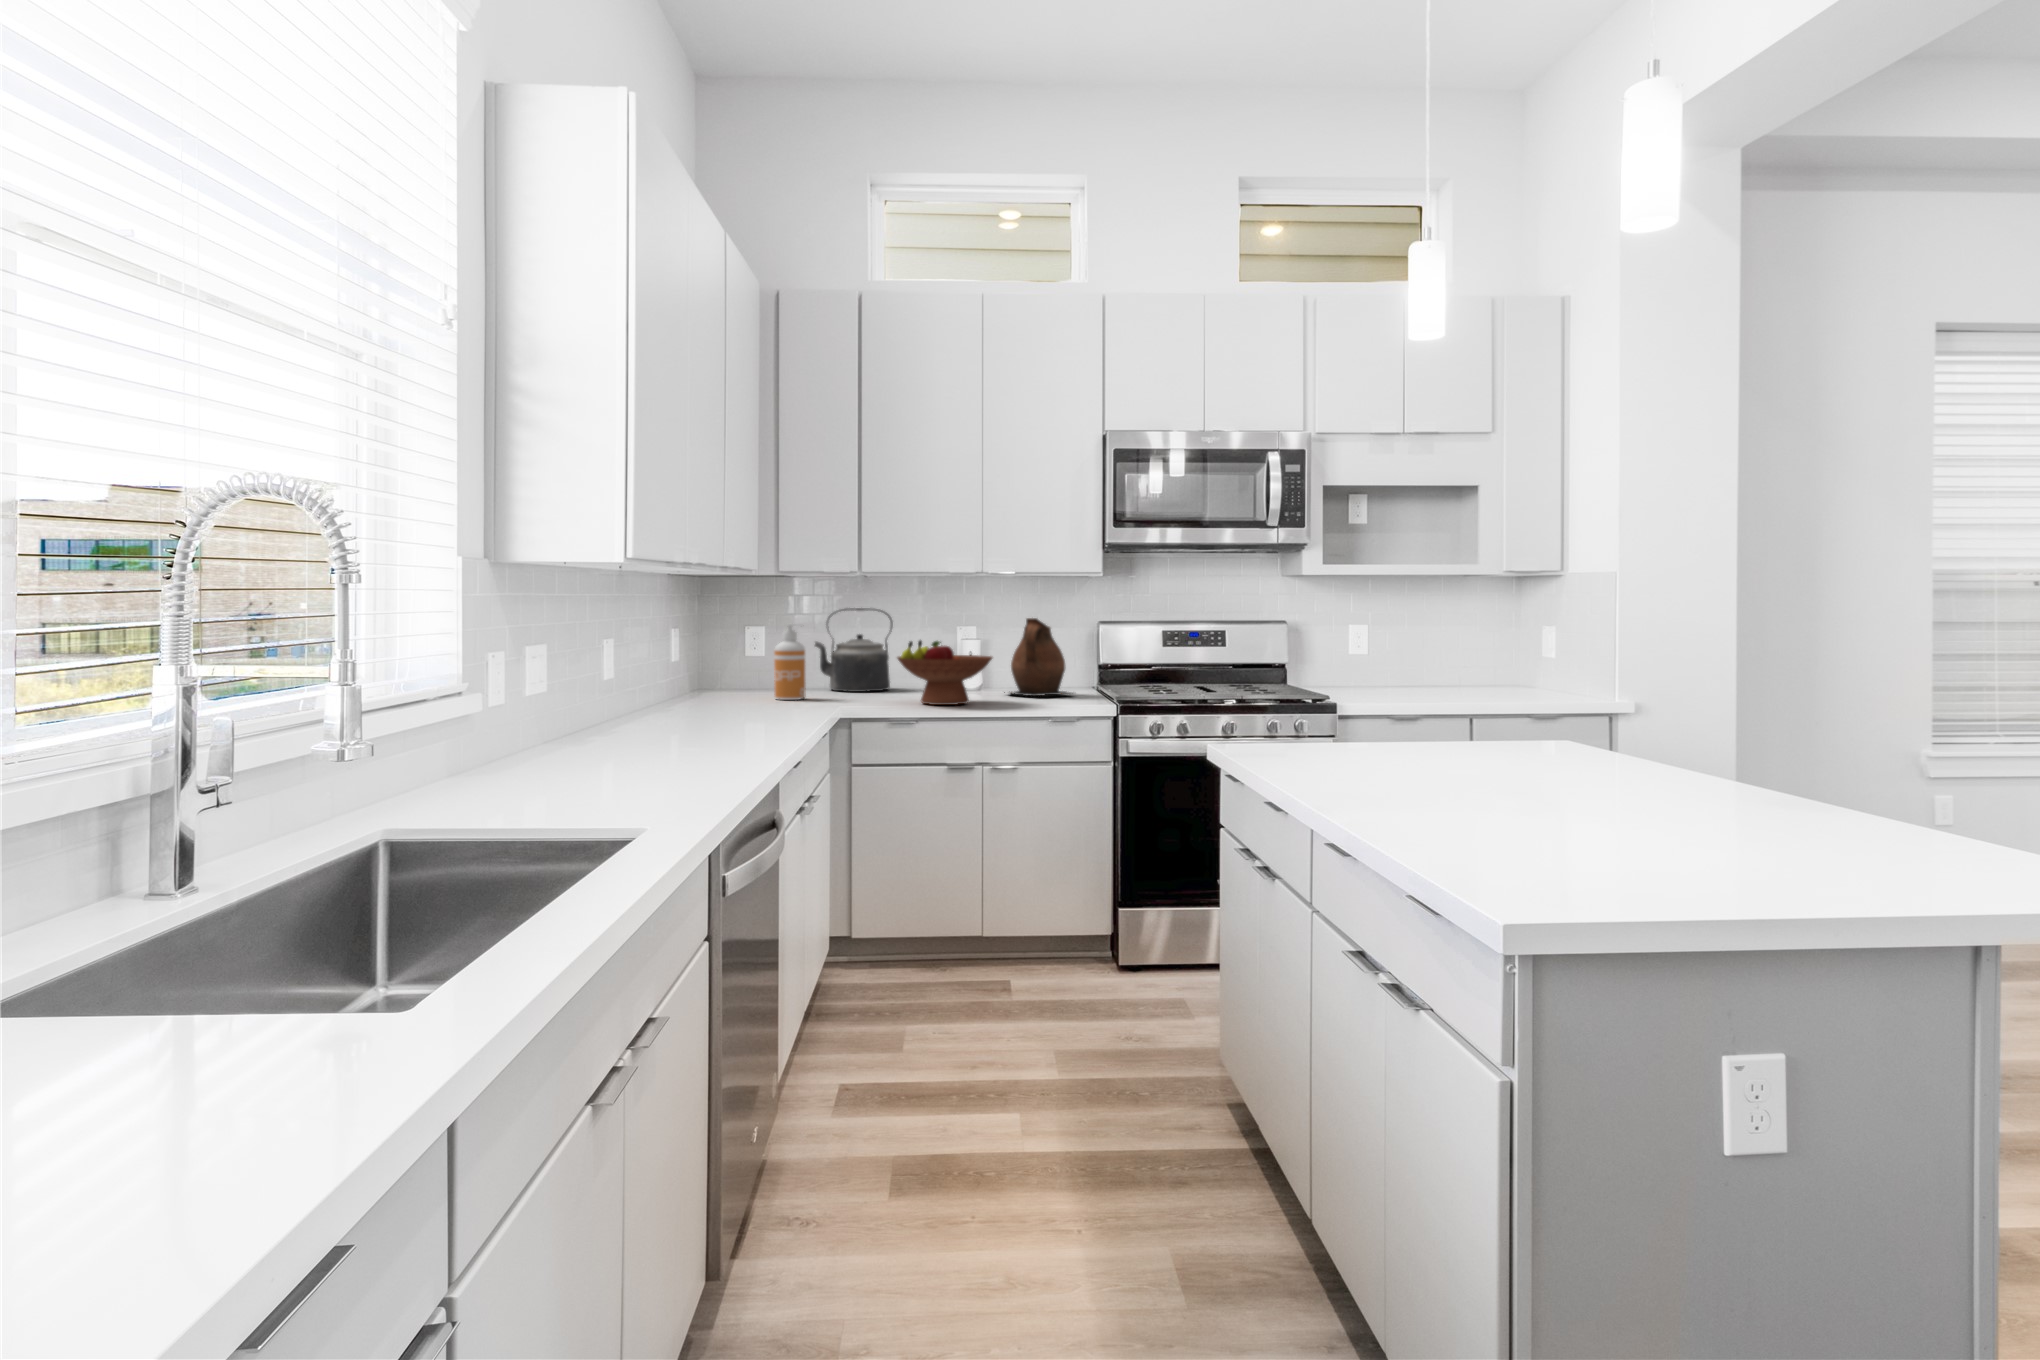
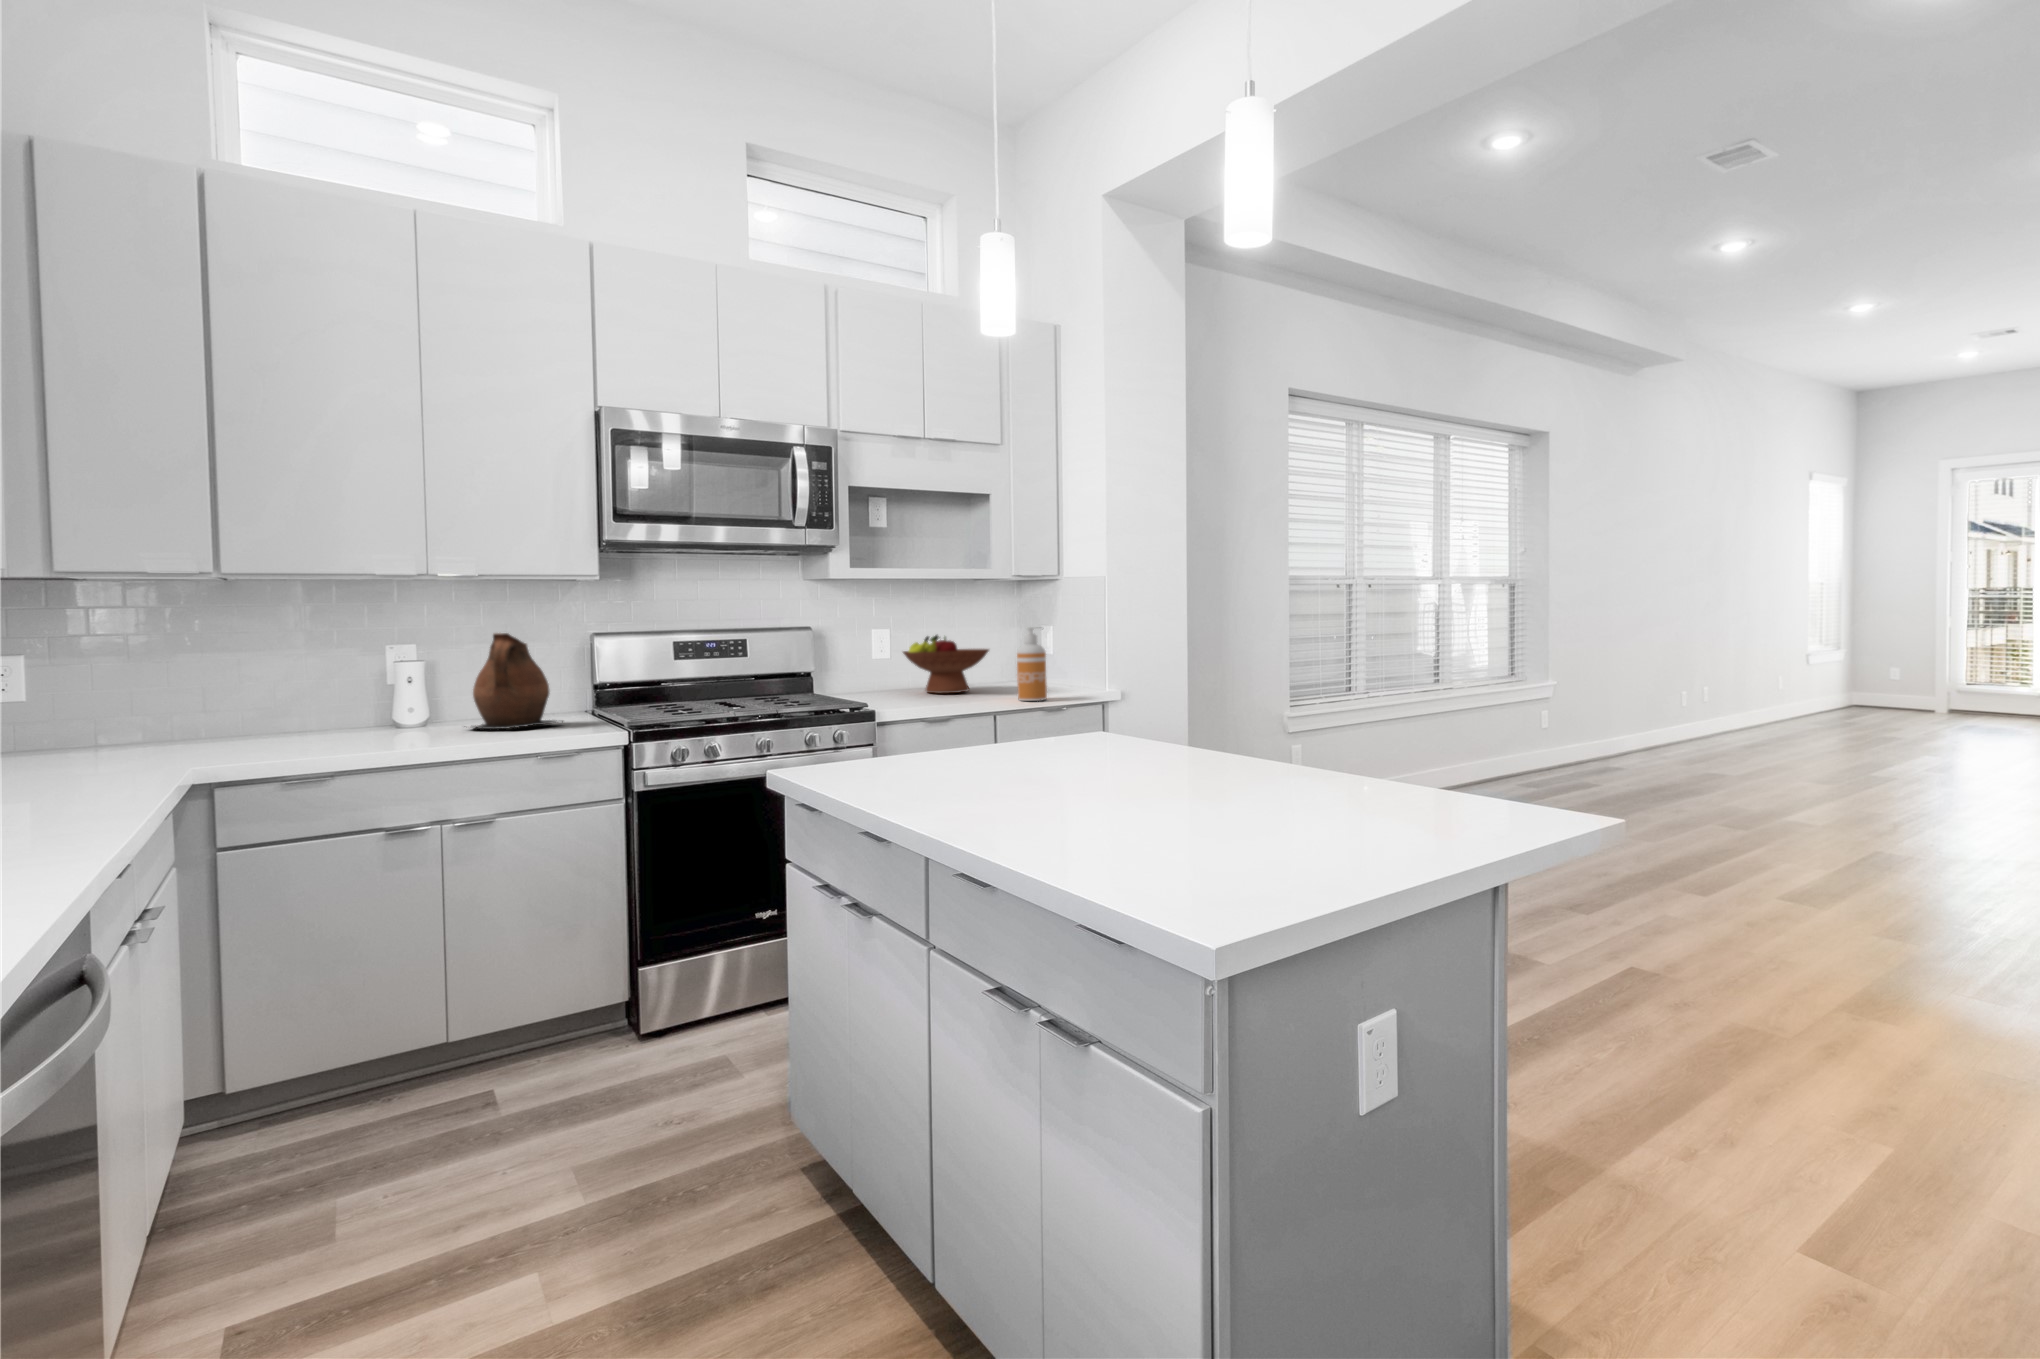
kettle: present [815,608,893,692] -> none [149,628,287,743]
soap dispenser: present [774,624,805,700] -> present [1017,627,1047,701]
fruit bowl: present [897,640,992,705] -> present [903,635,989,693]

